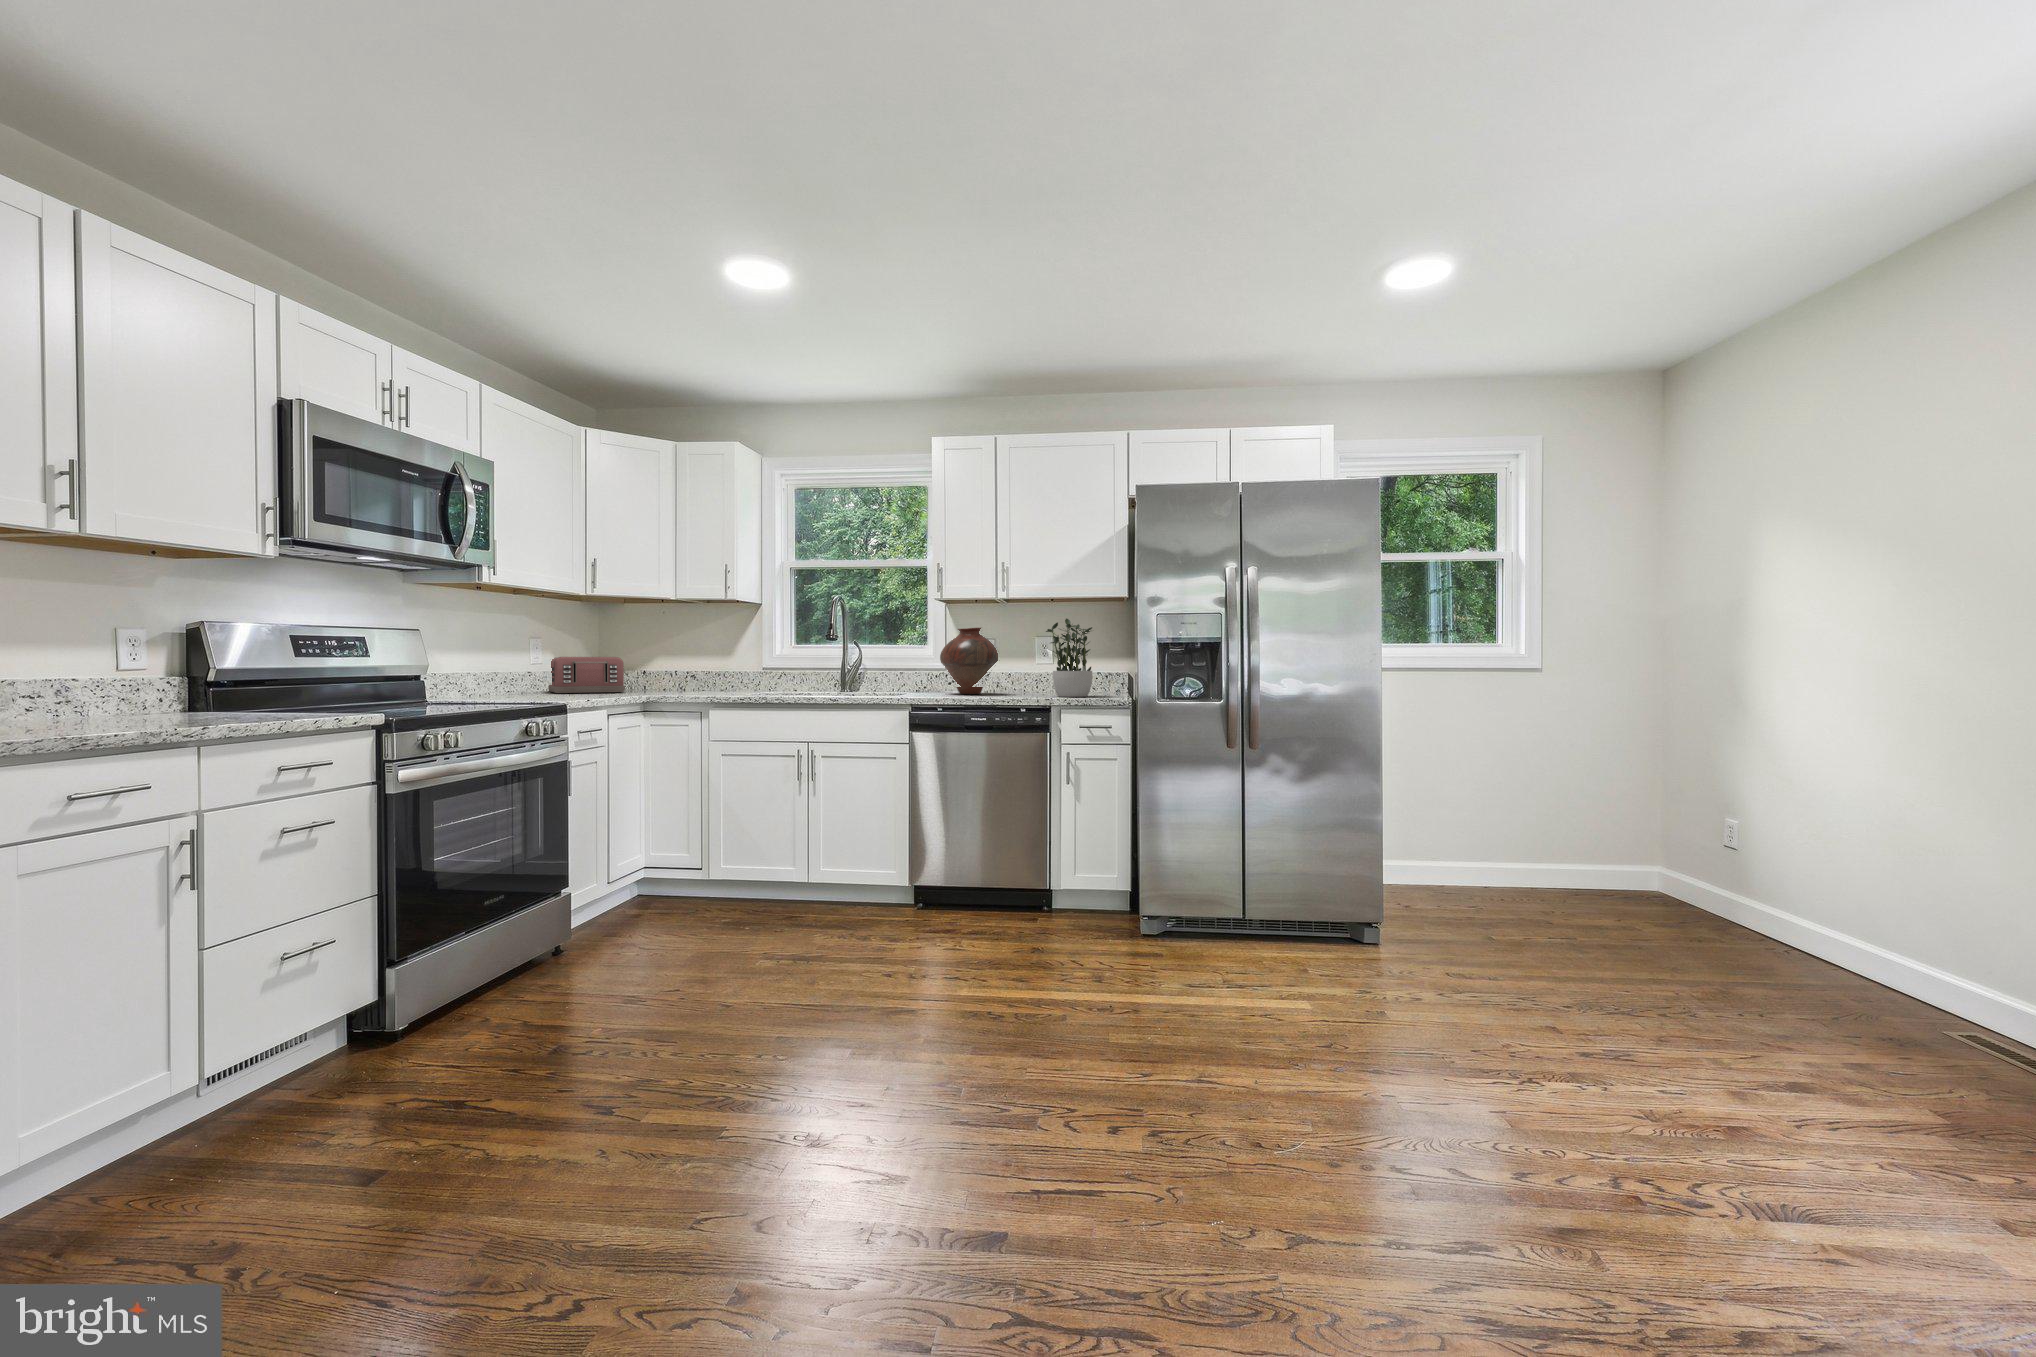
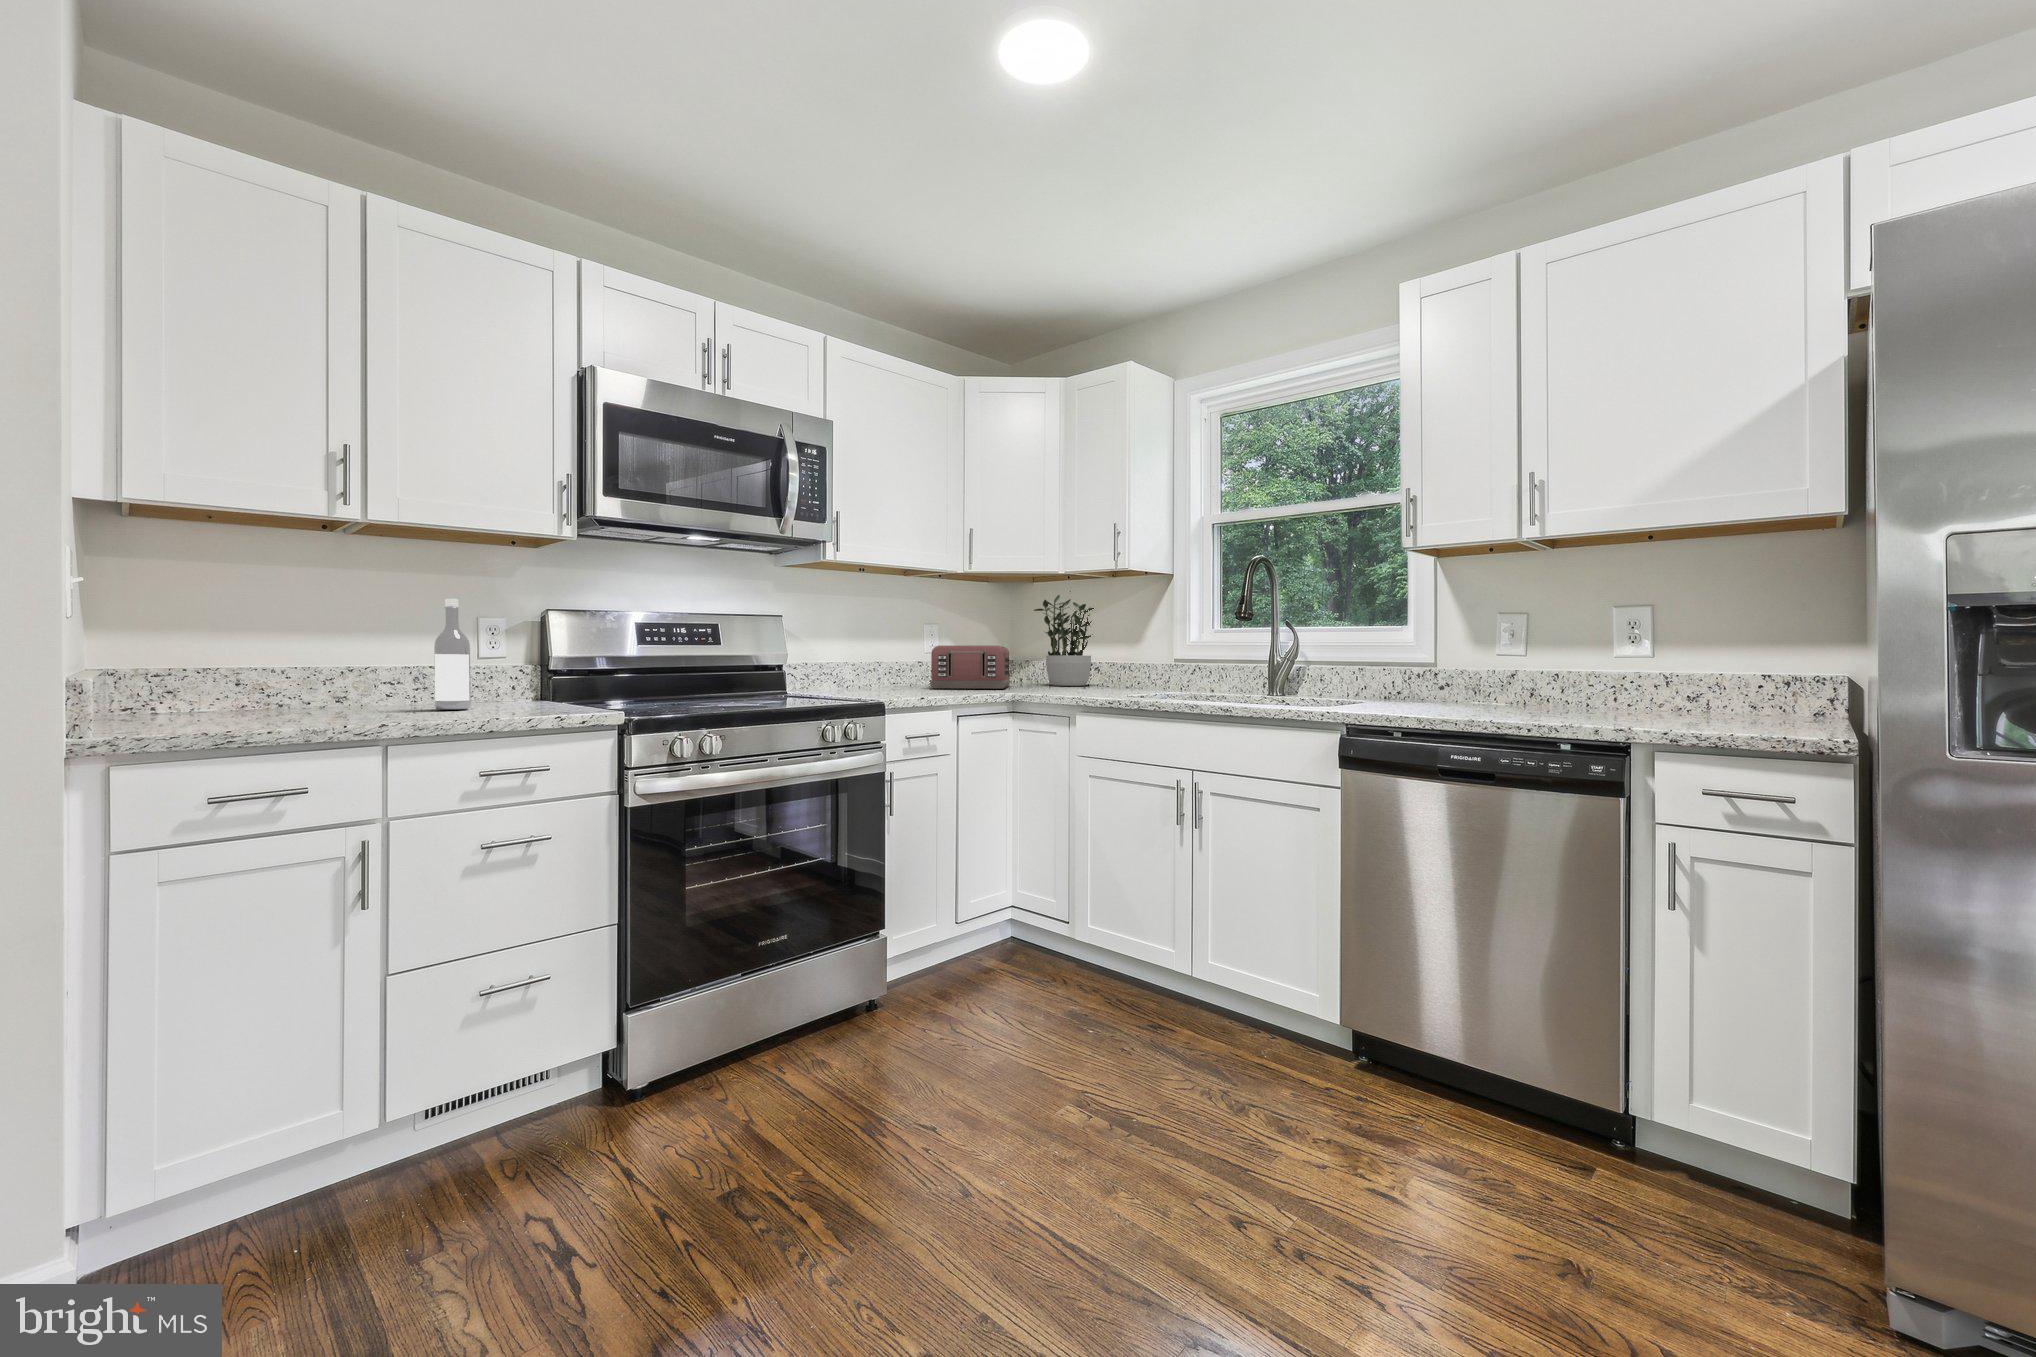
wine bottle: none [101,608,148,720] -> present [434,599,471,710]
potted plant: present [1046,618,1092,697] -> present [1034,595,1094,686]
vase: present [940,628,998,694] -> none [1429,592,1544,706]

